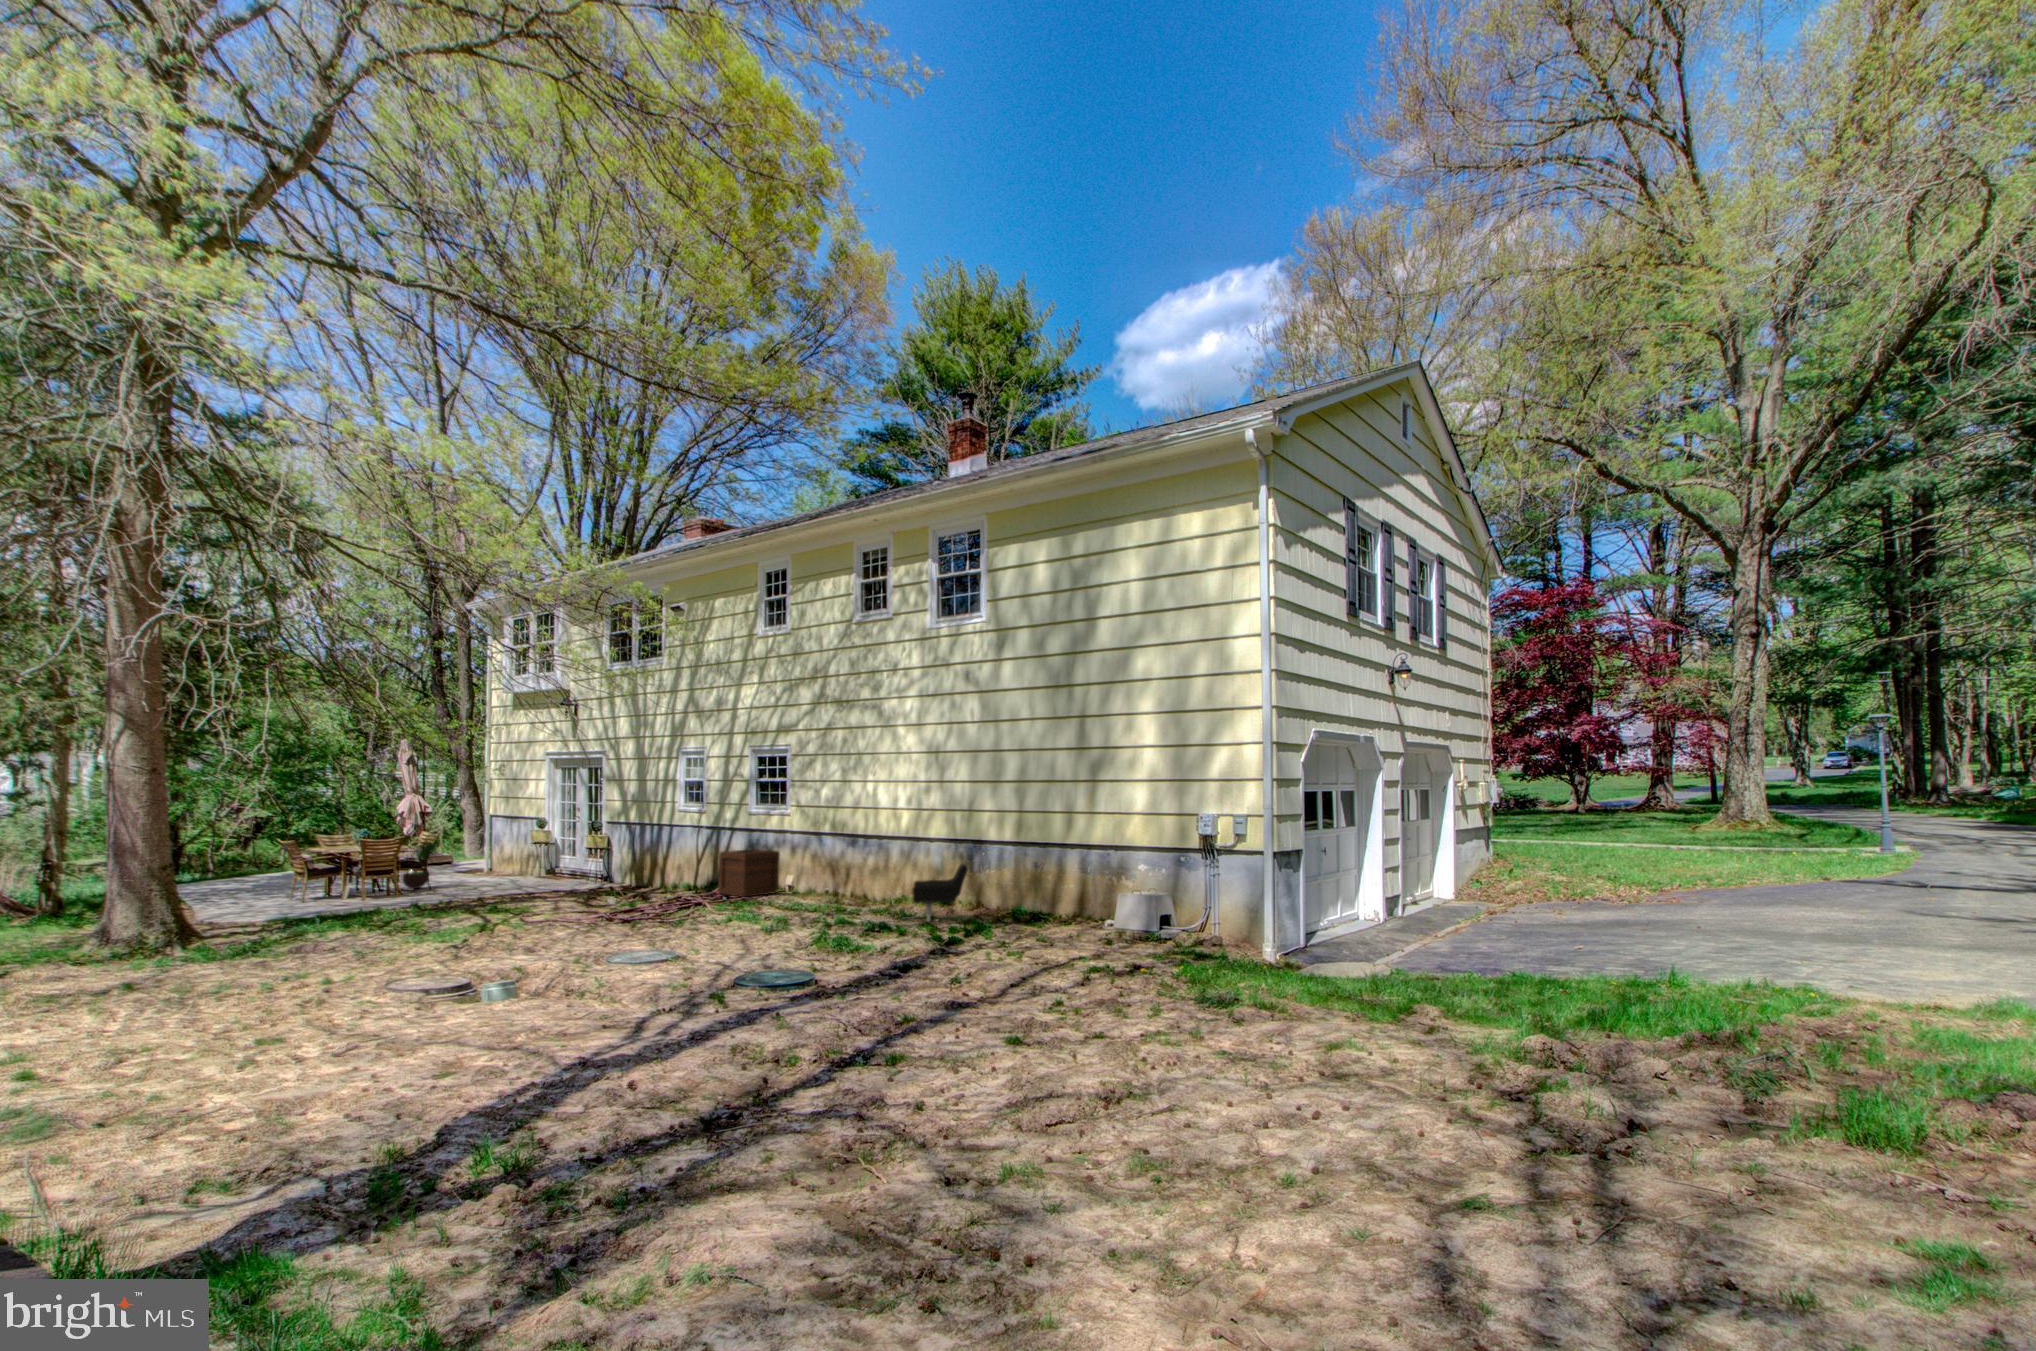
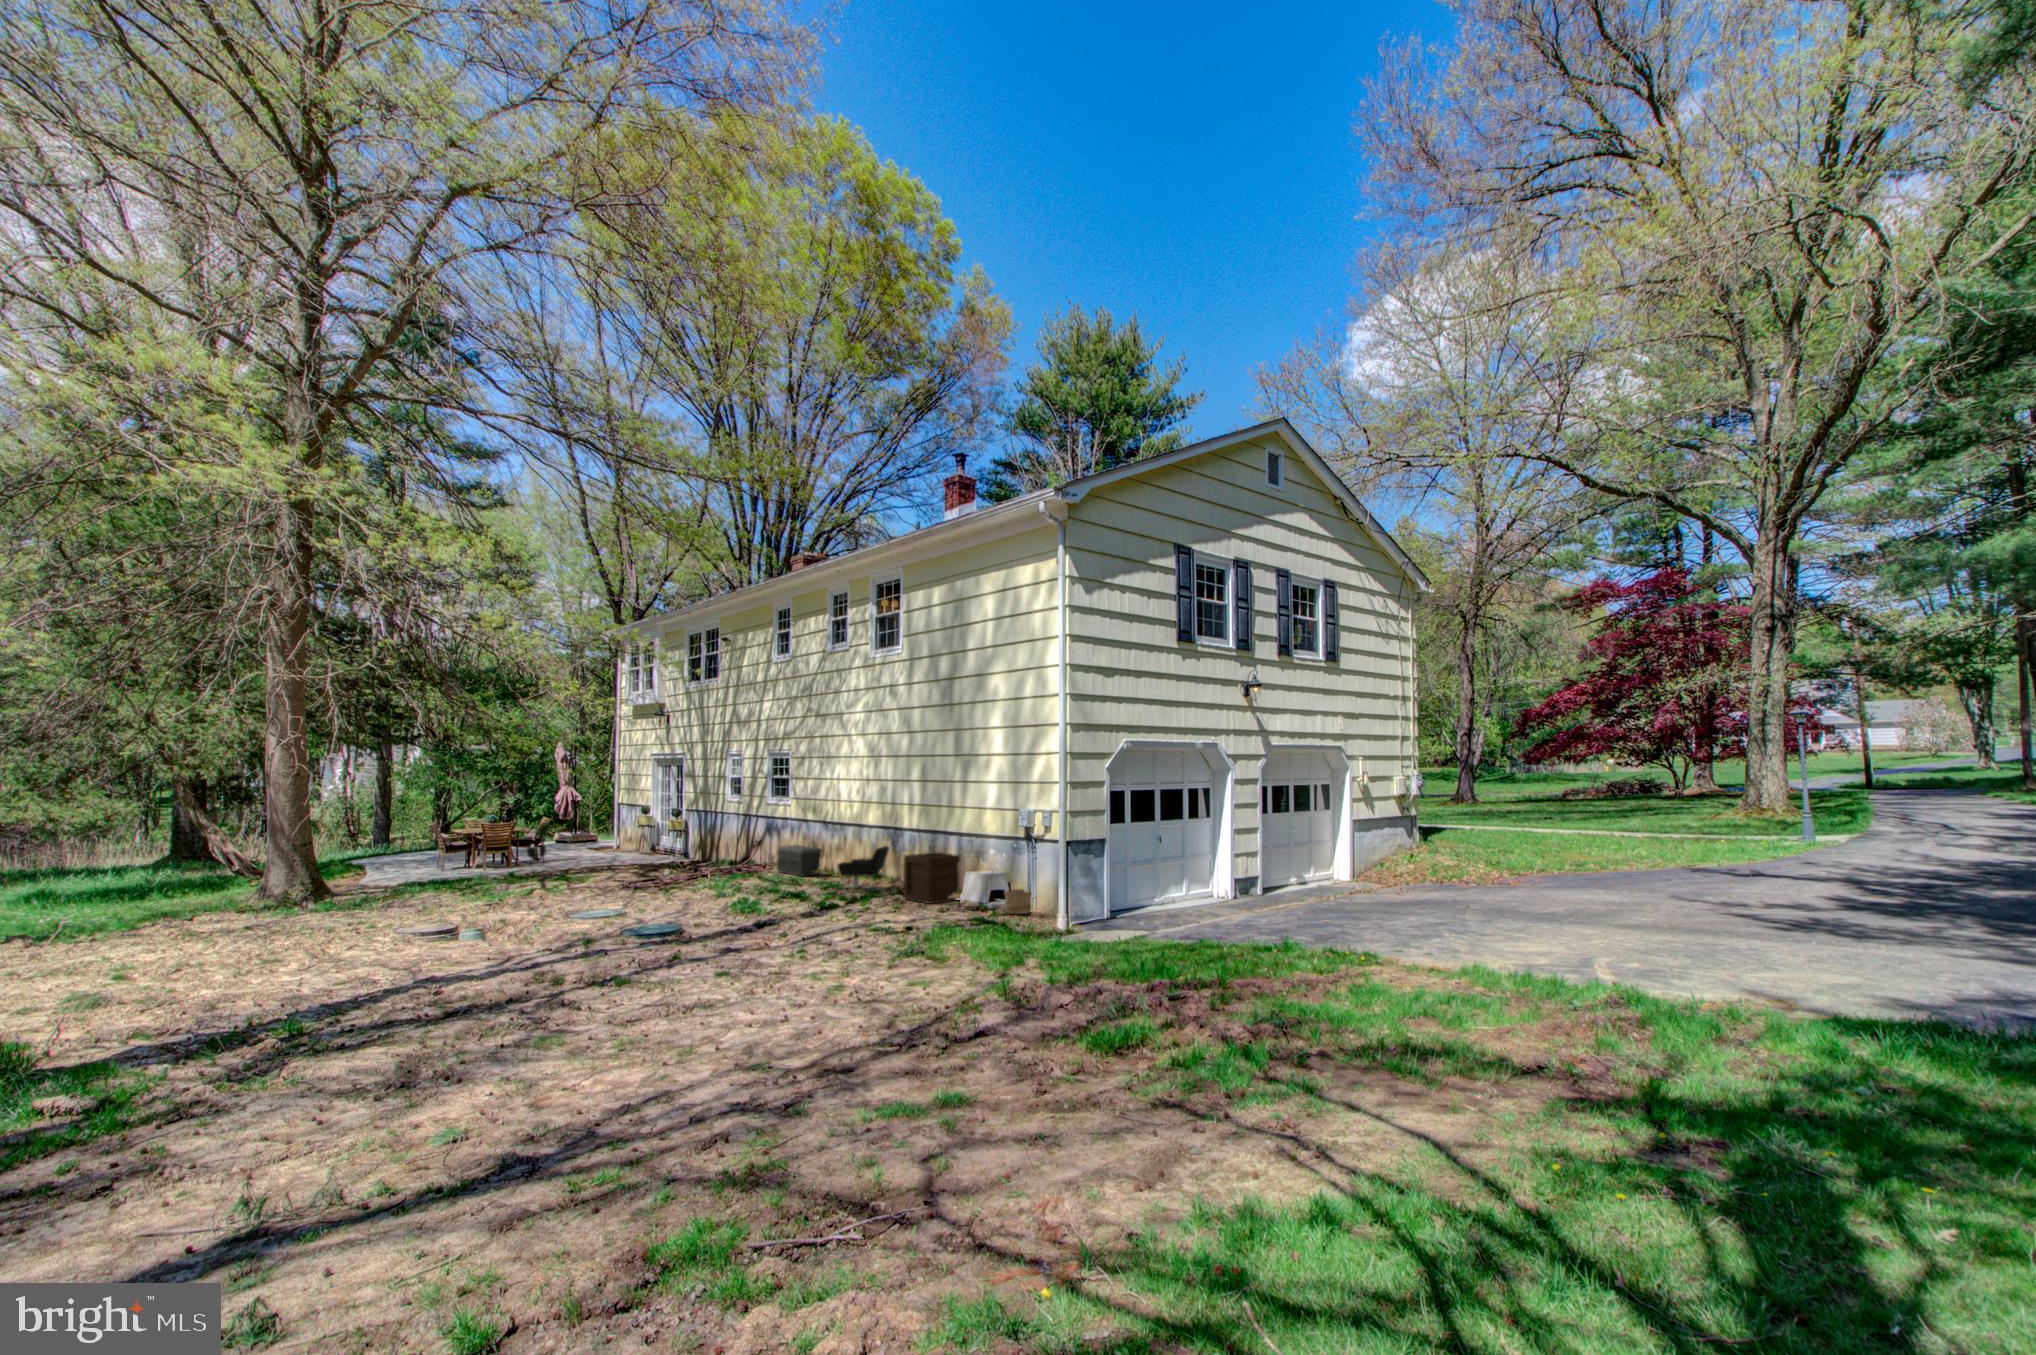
wooden crate: present [718,849,780,897] -> present [903,853,960,904]
storage bench: none [782,864,848,904] -> present [777,845,823,876]
wooden bucket: none [1192,915,1228,948] -> present [1005,889,1032,914]

